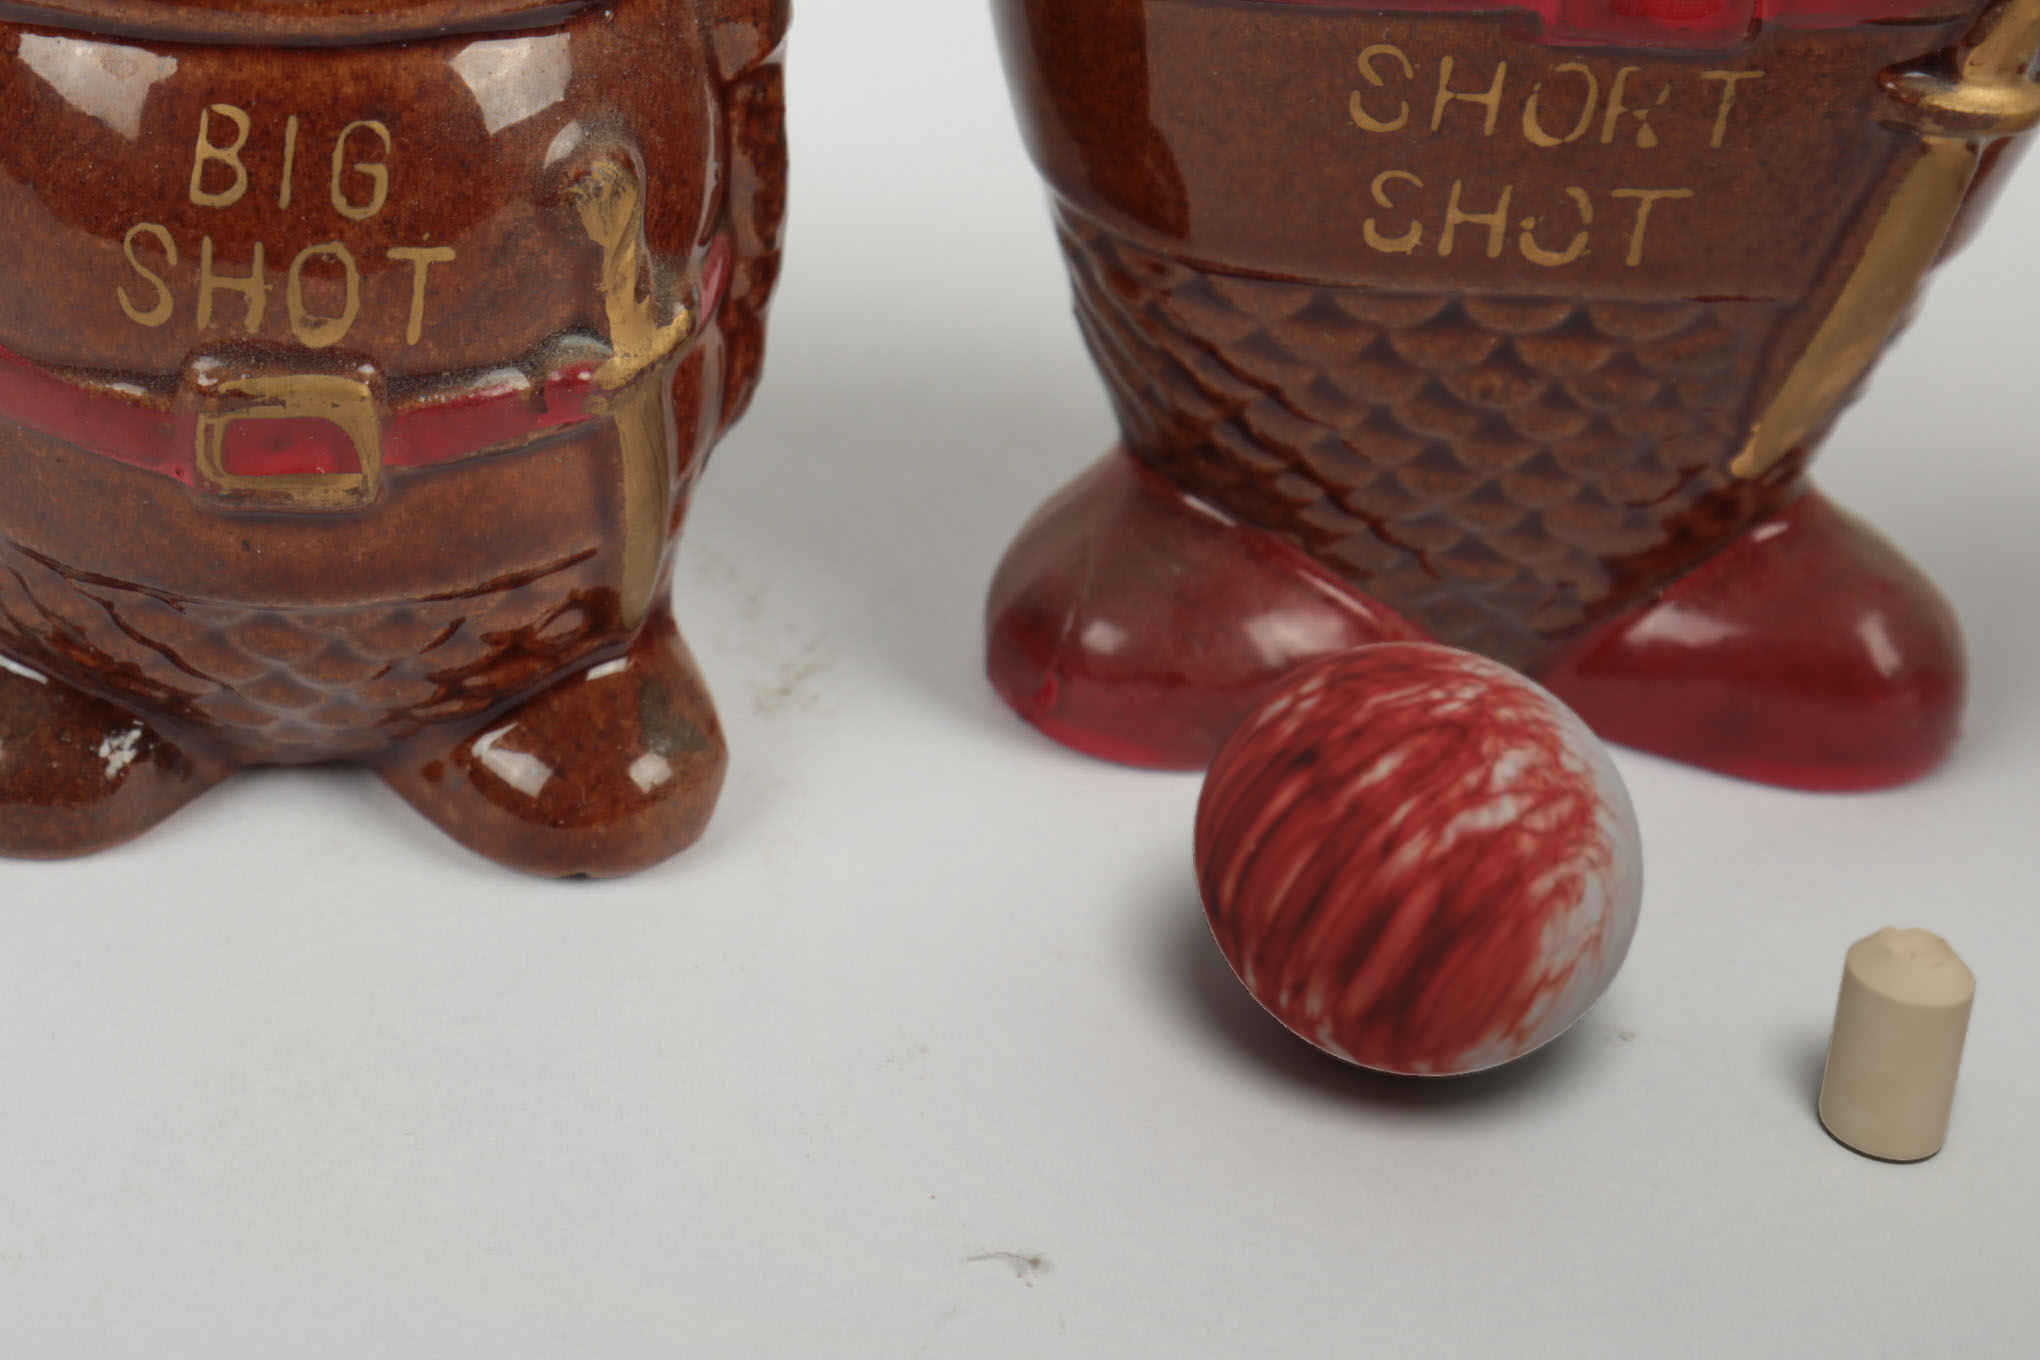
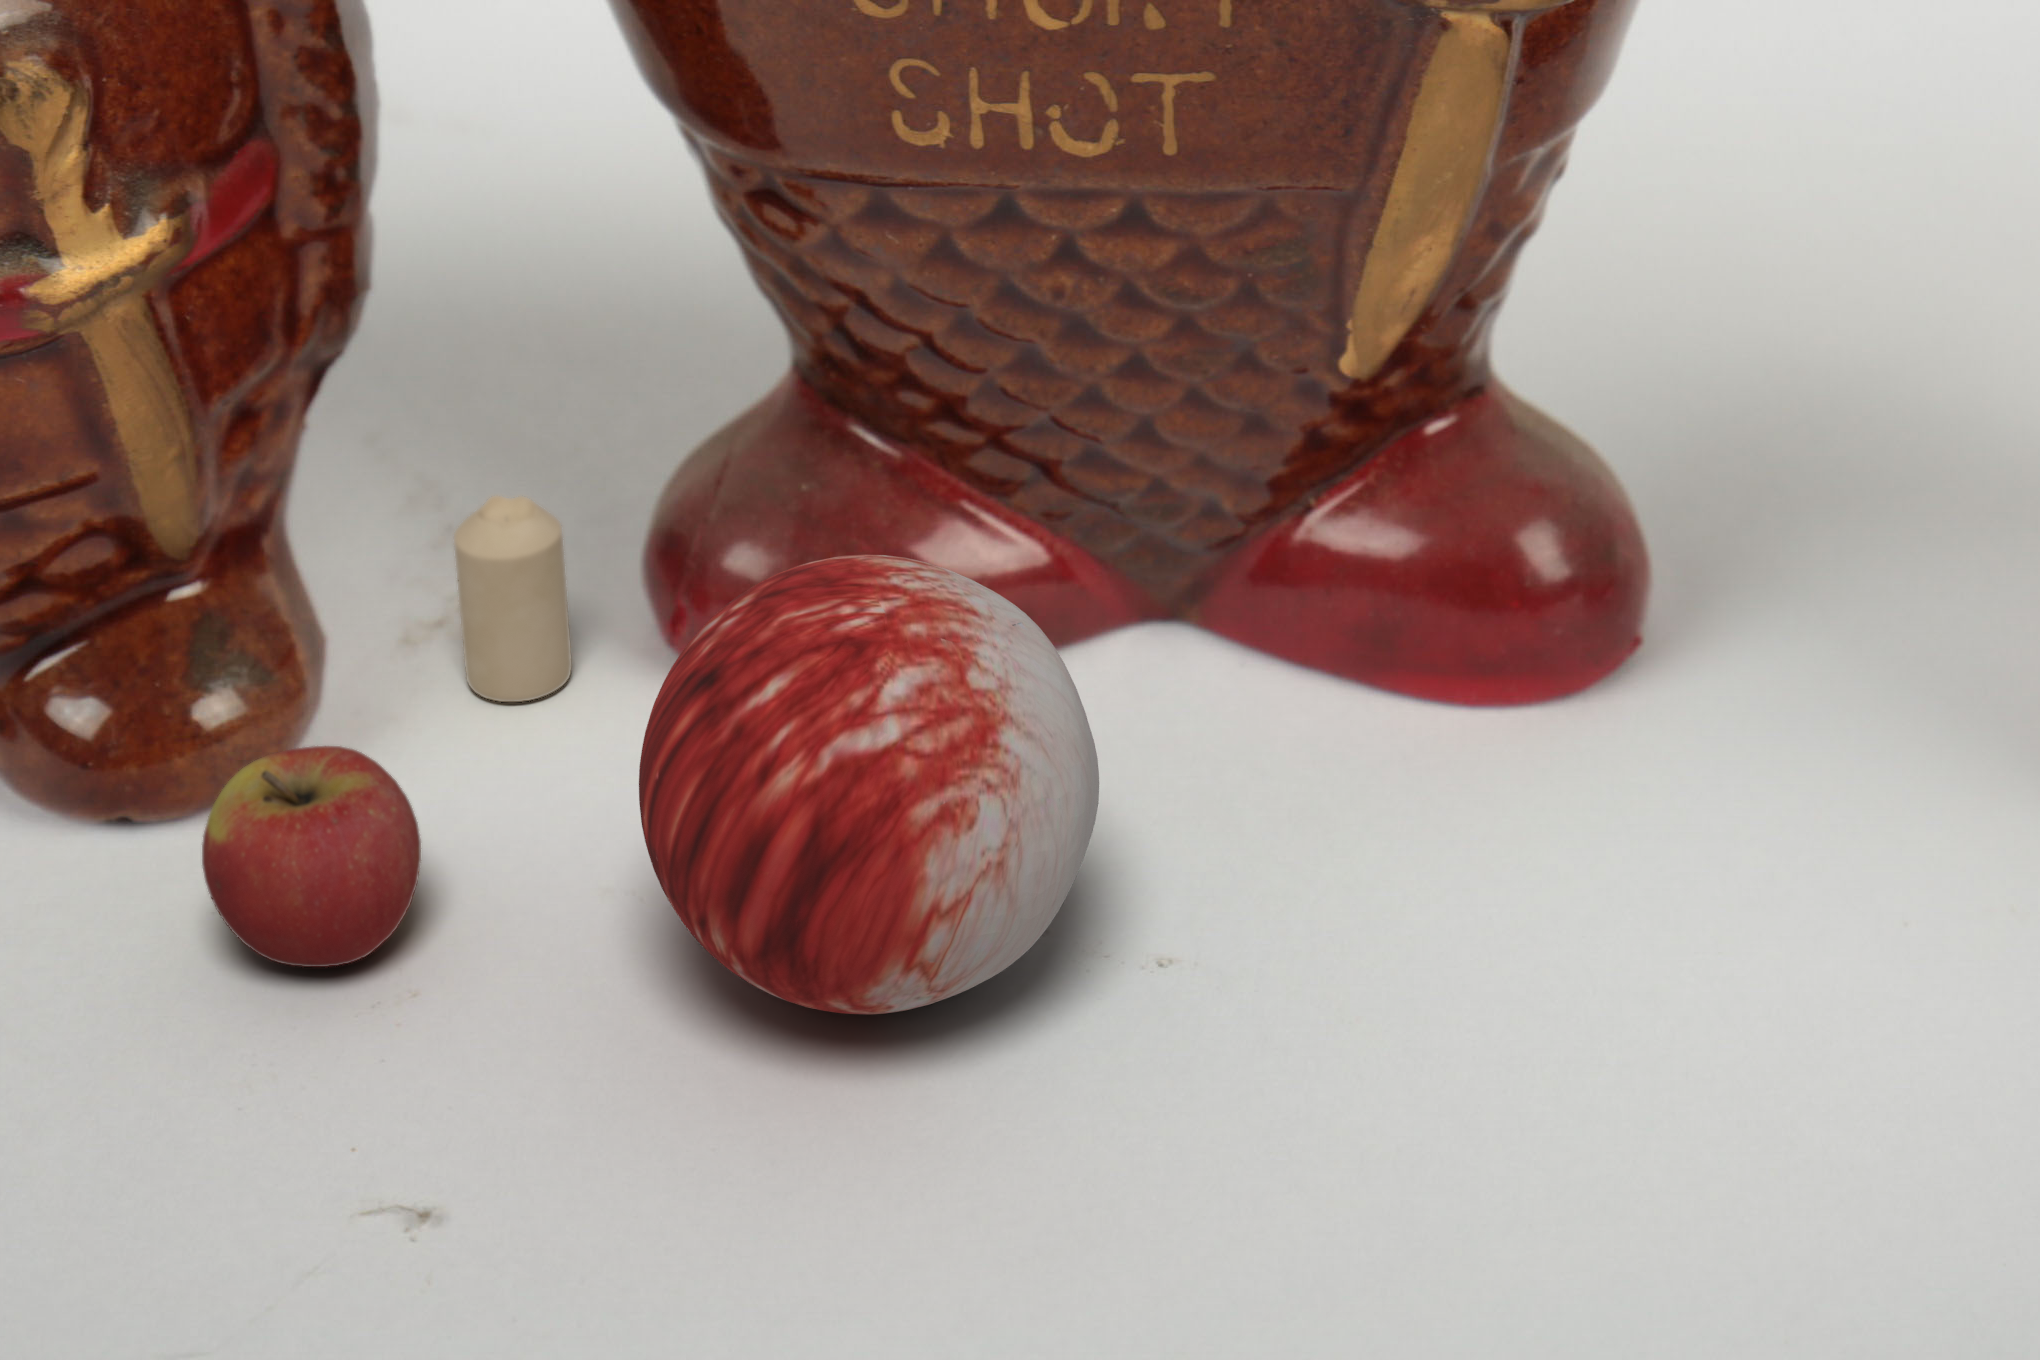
apple: none [751,812,955,1022] -> present [202,746,421,967]
candle: present [1818,926,1976,1161] -> present [454,496,572,702]

